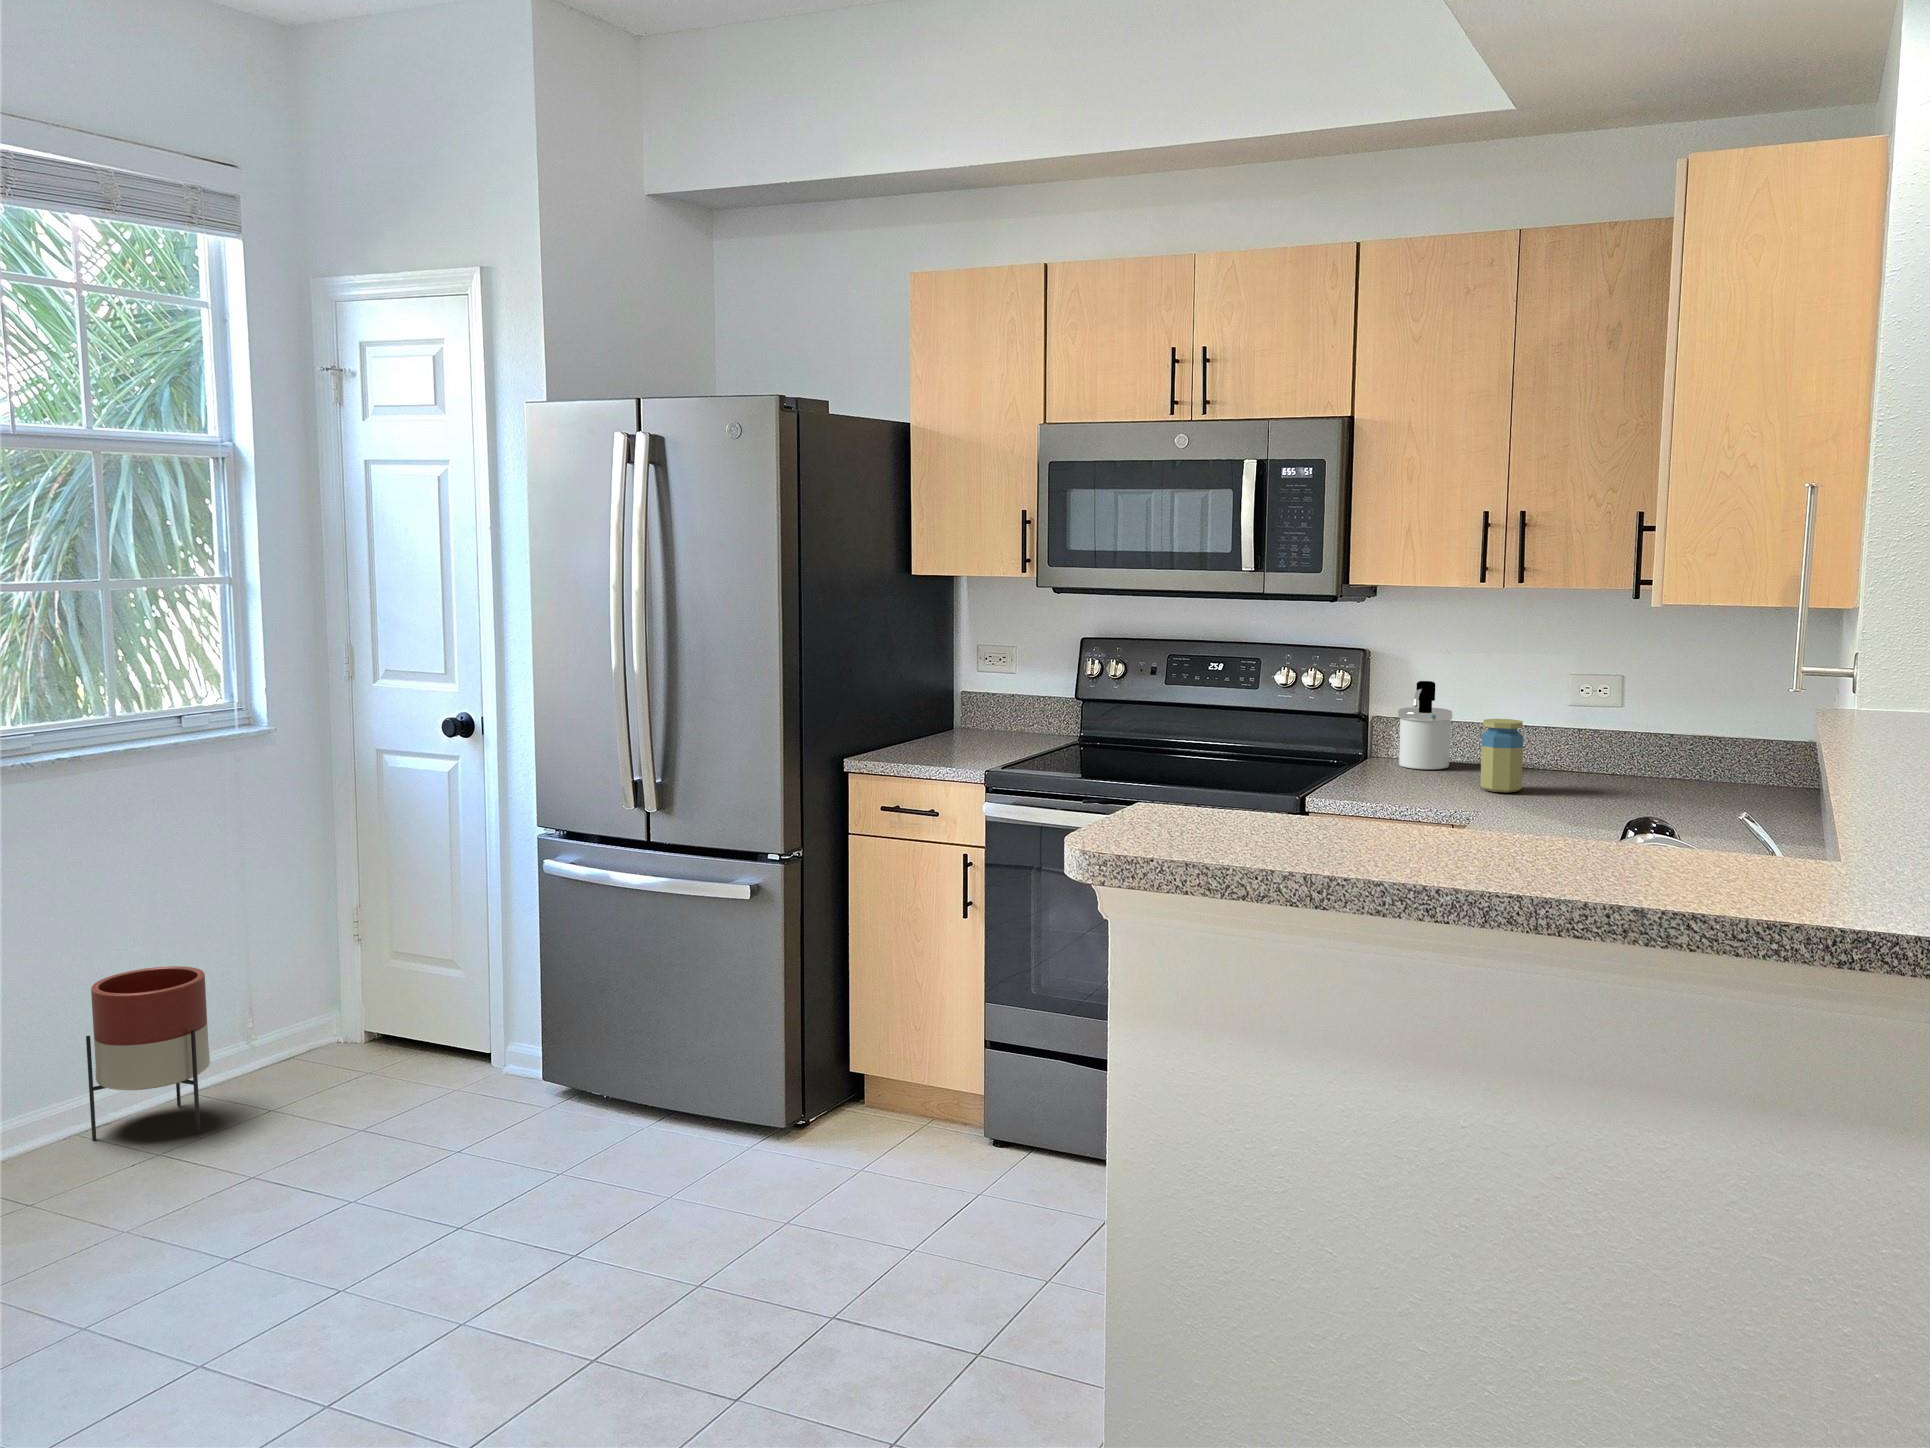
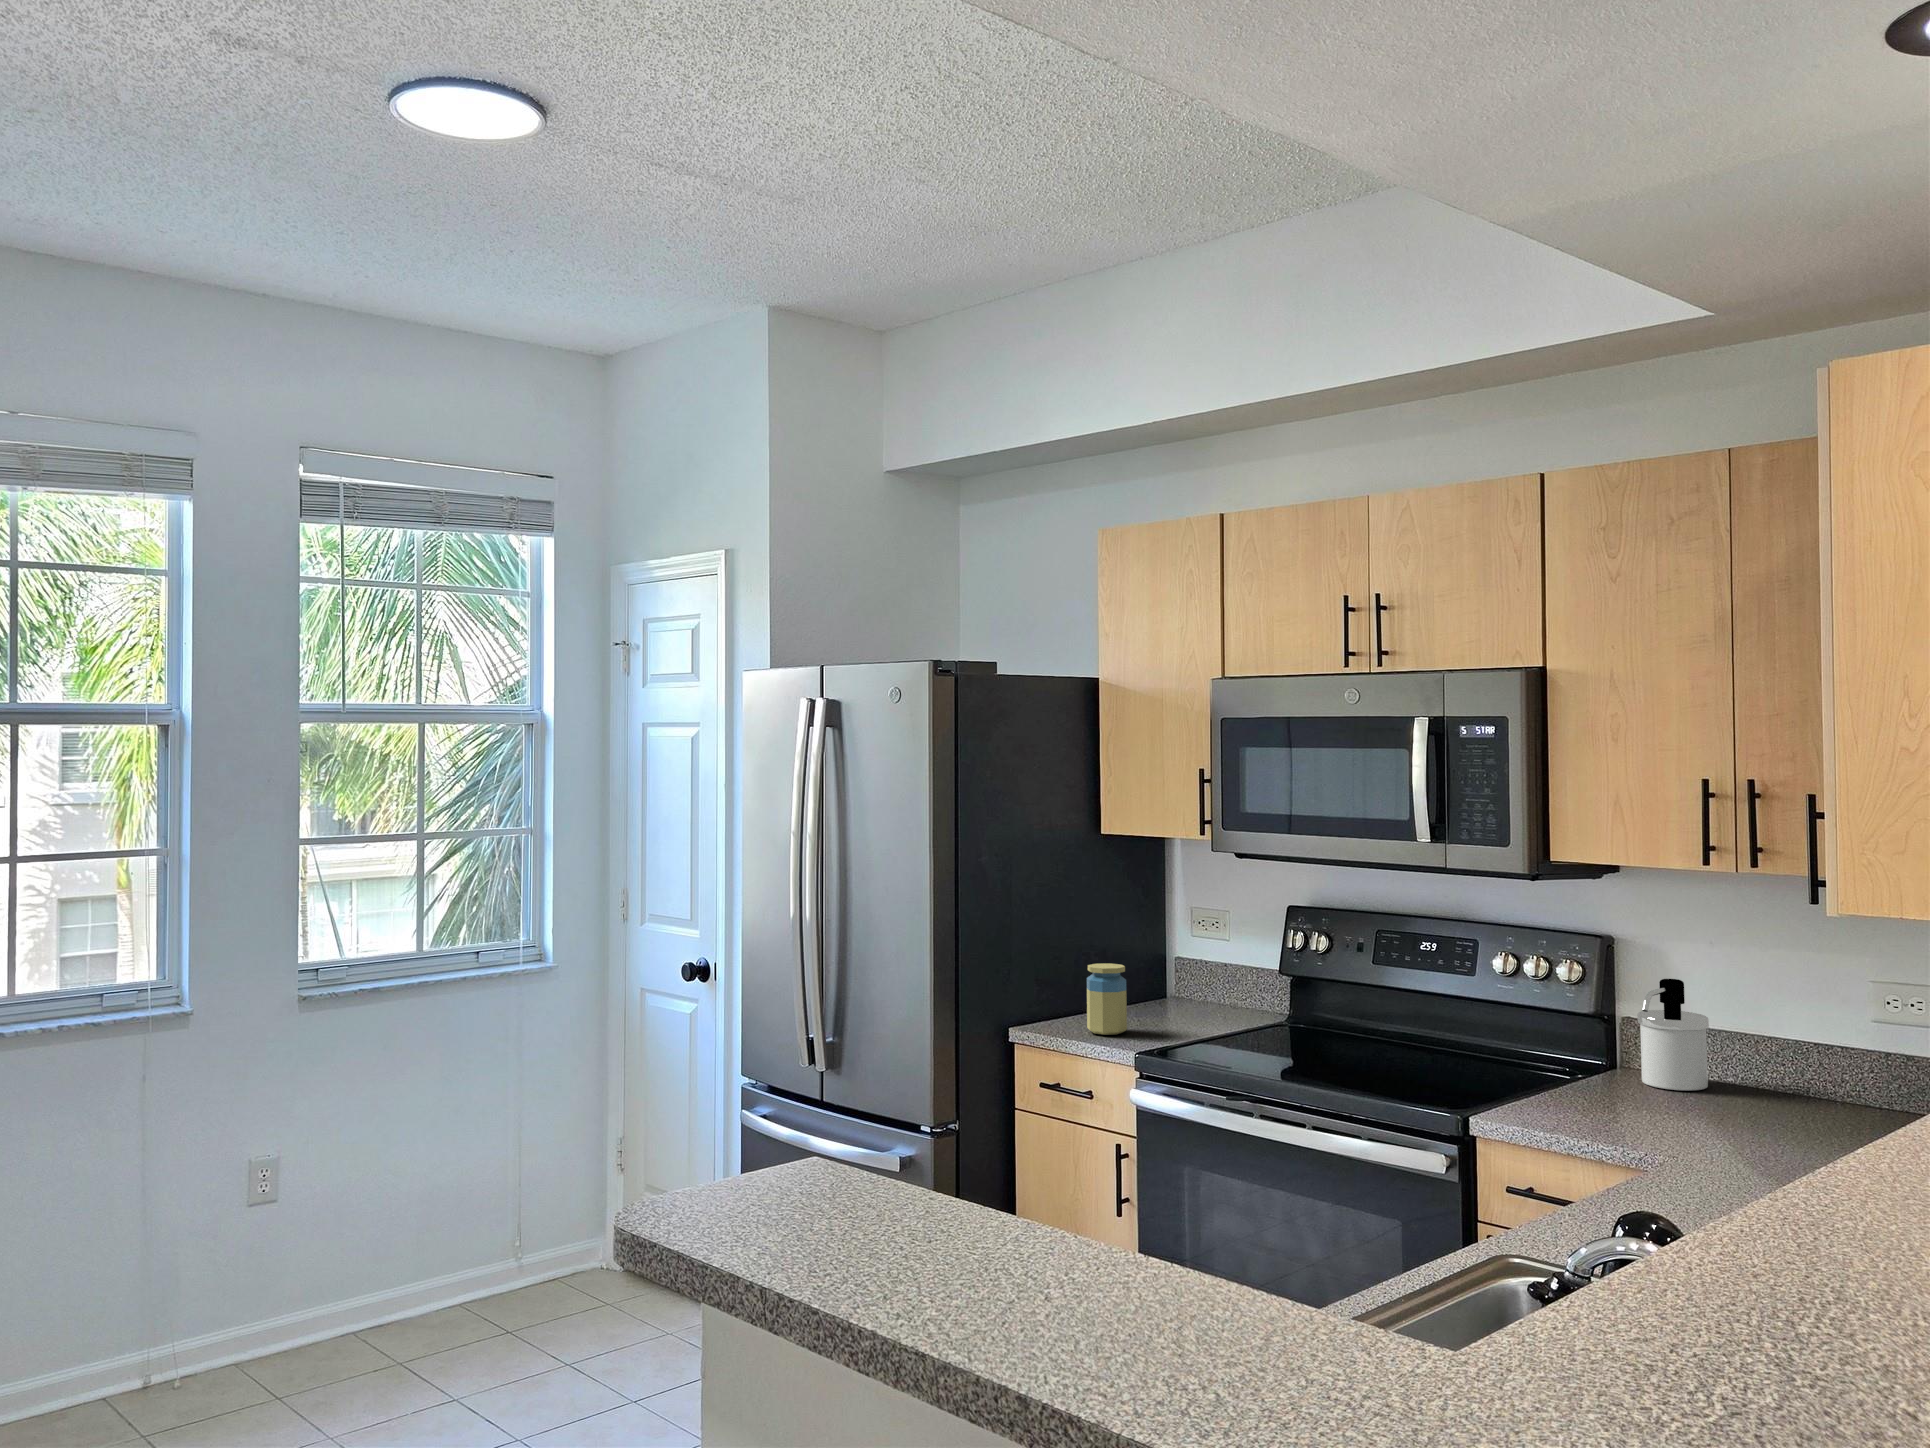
jar: present [1480,719,1523,792] -> present [1087,963,1127,1035]
planter: present [86,966,210,1140] -> none [362,1176,462,1337]

